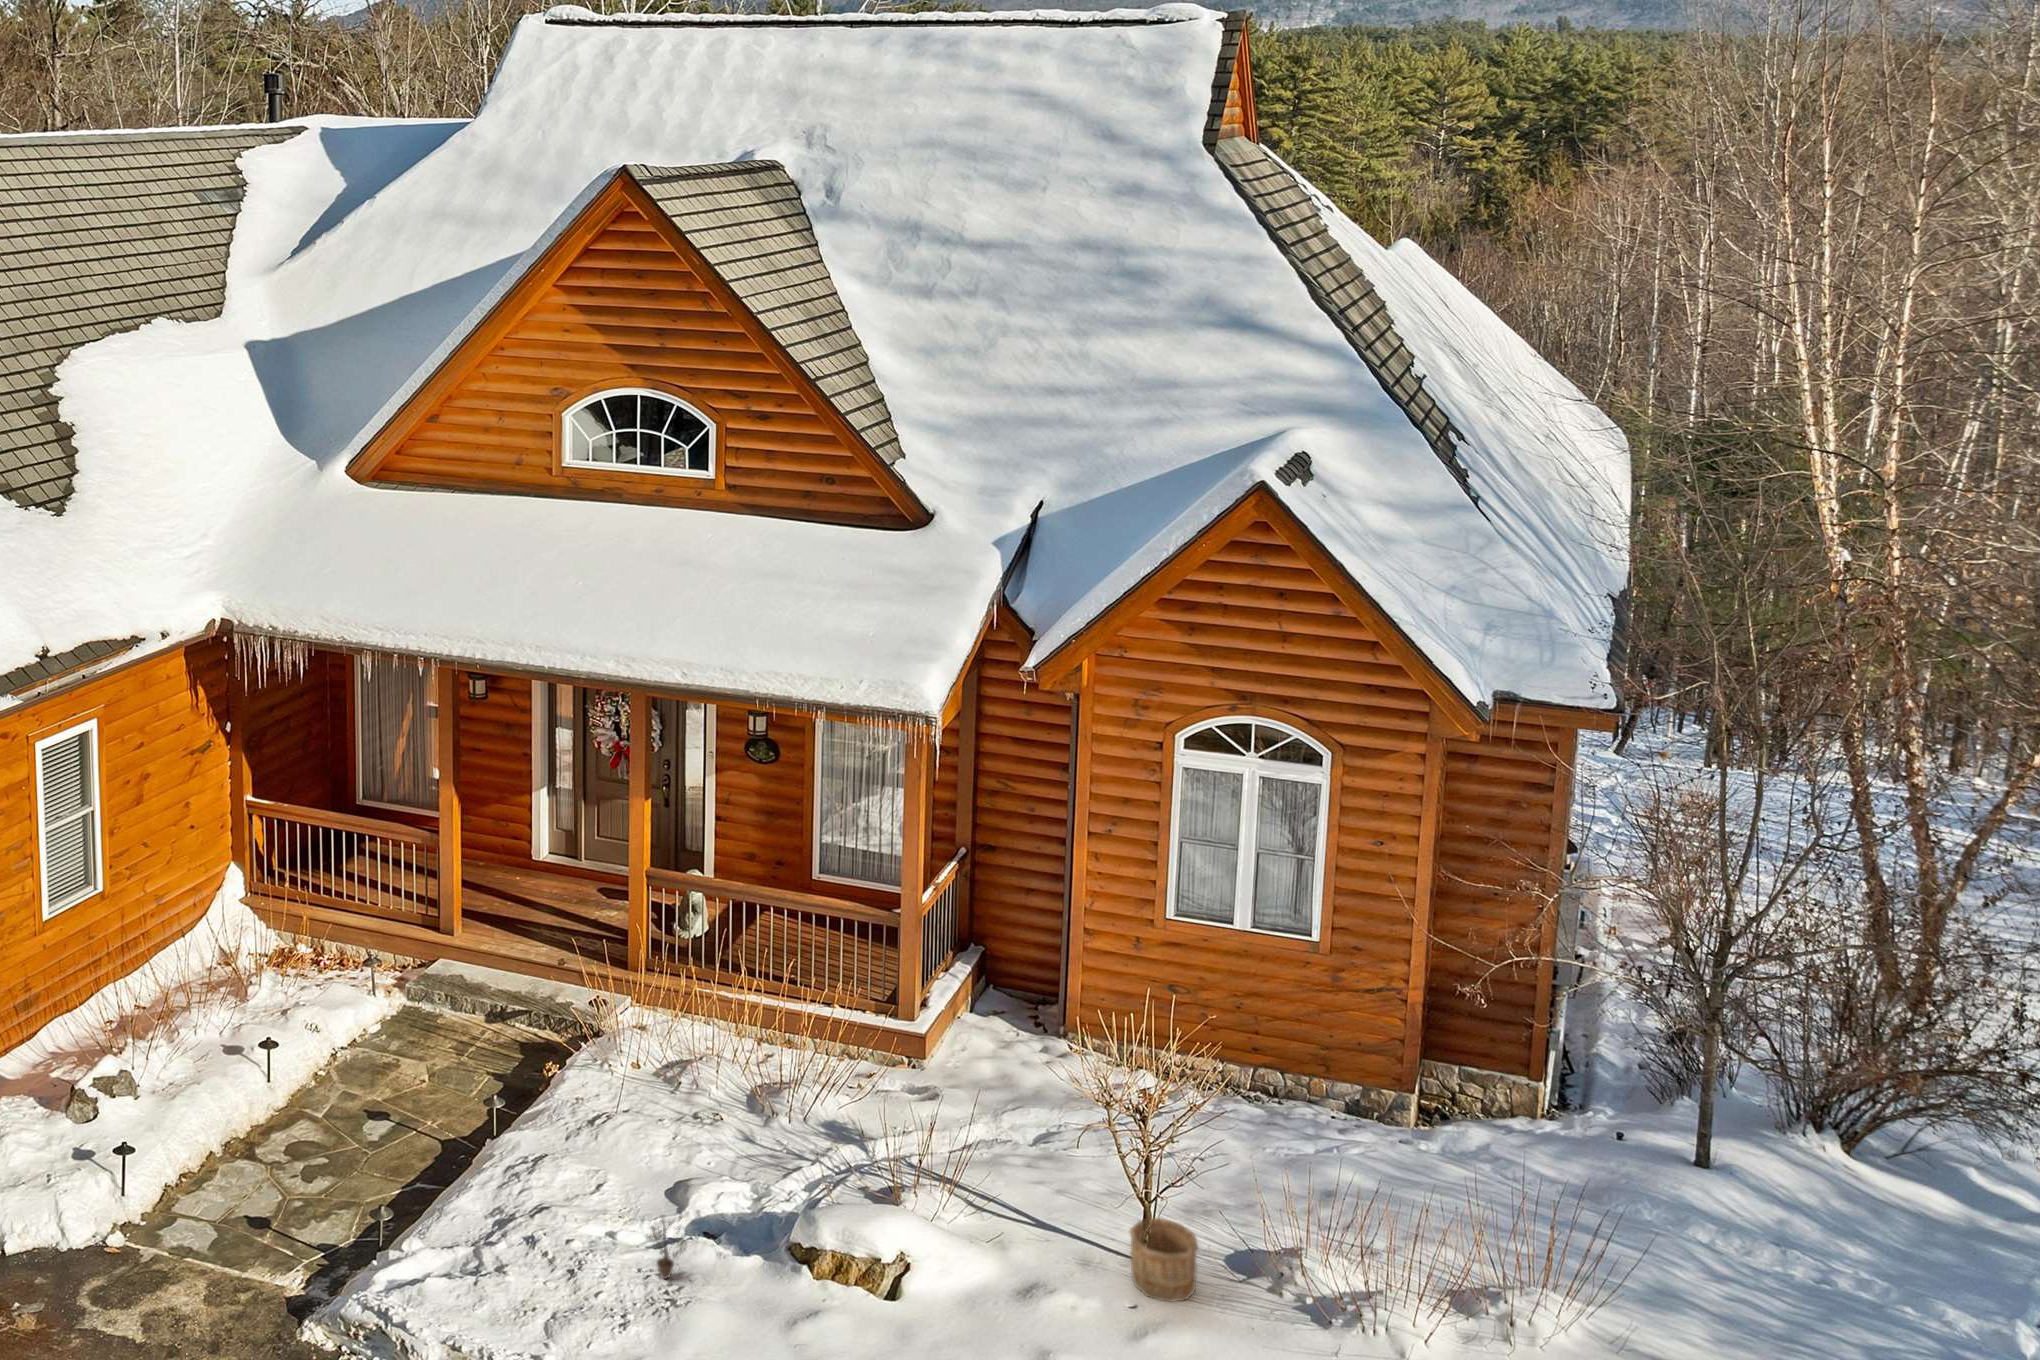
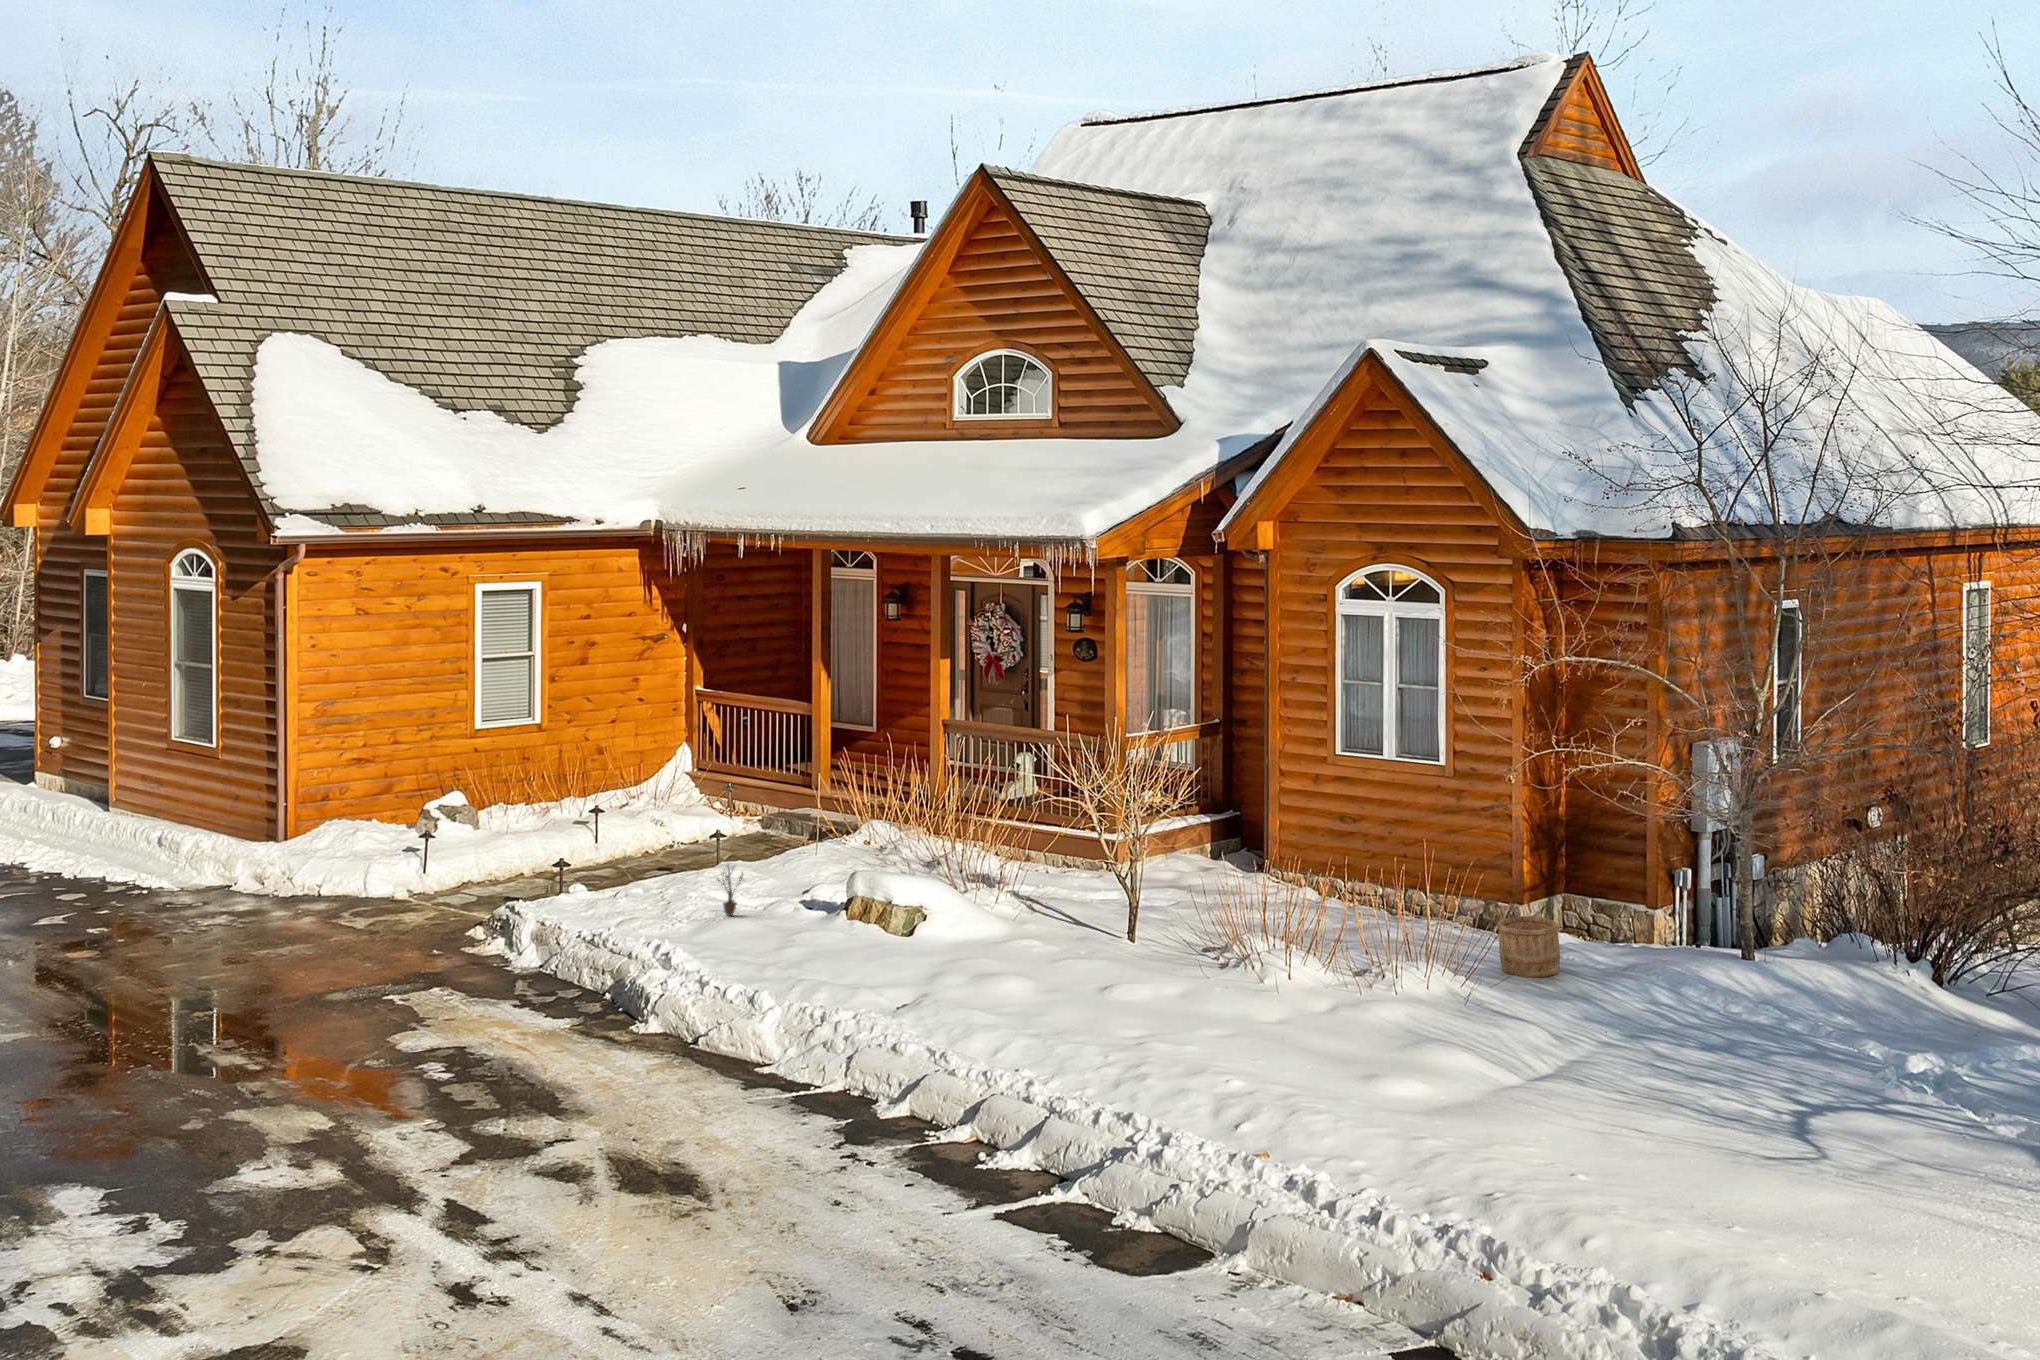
wooden bucket: present [1129,1218,1198,1302] -> present [1496,916,1560,977]

